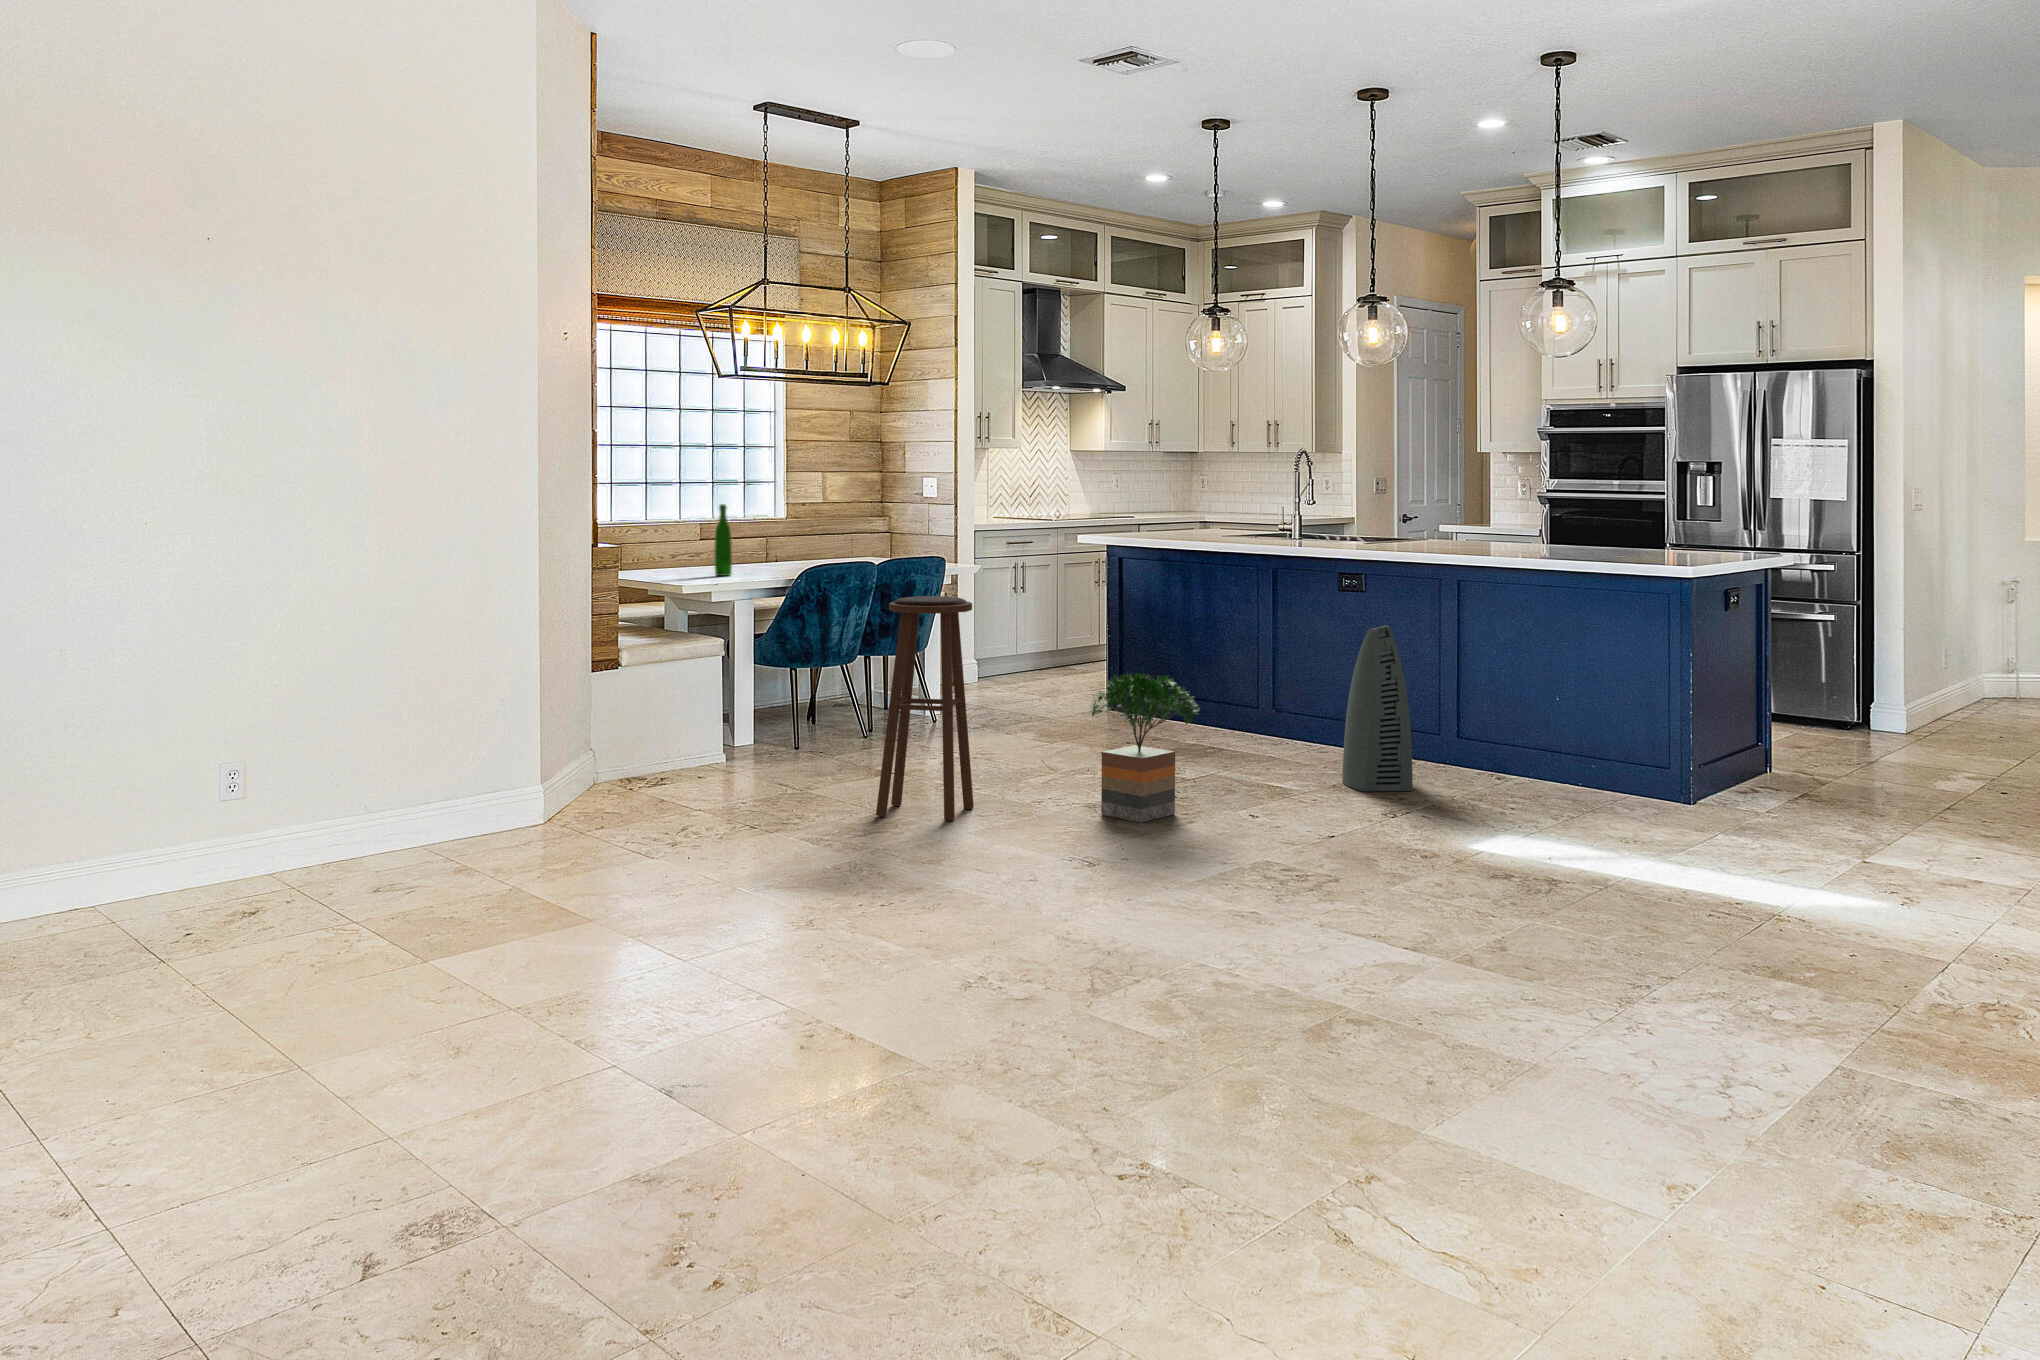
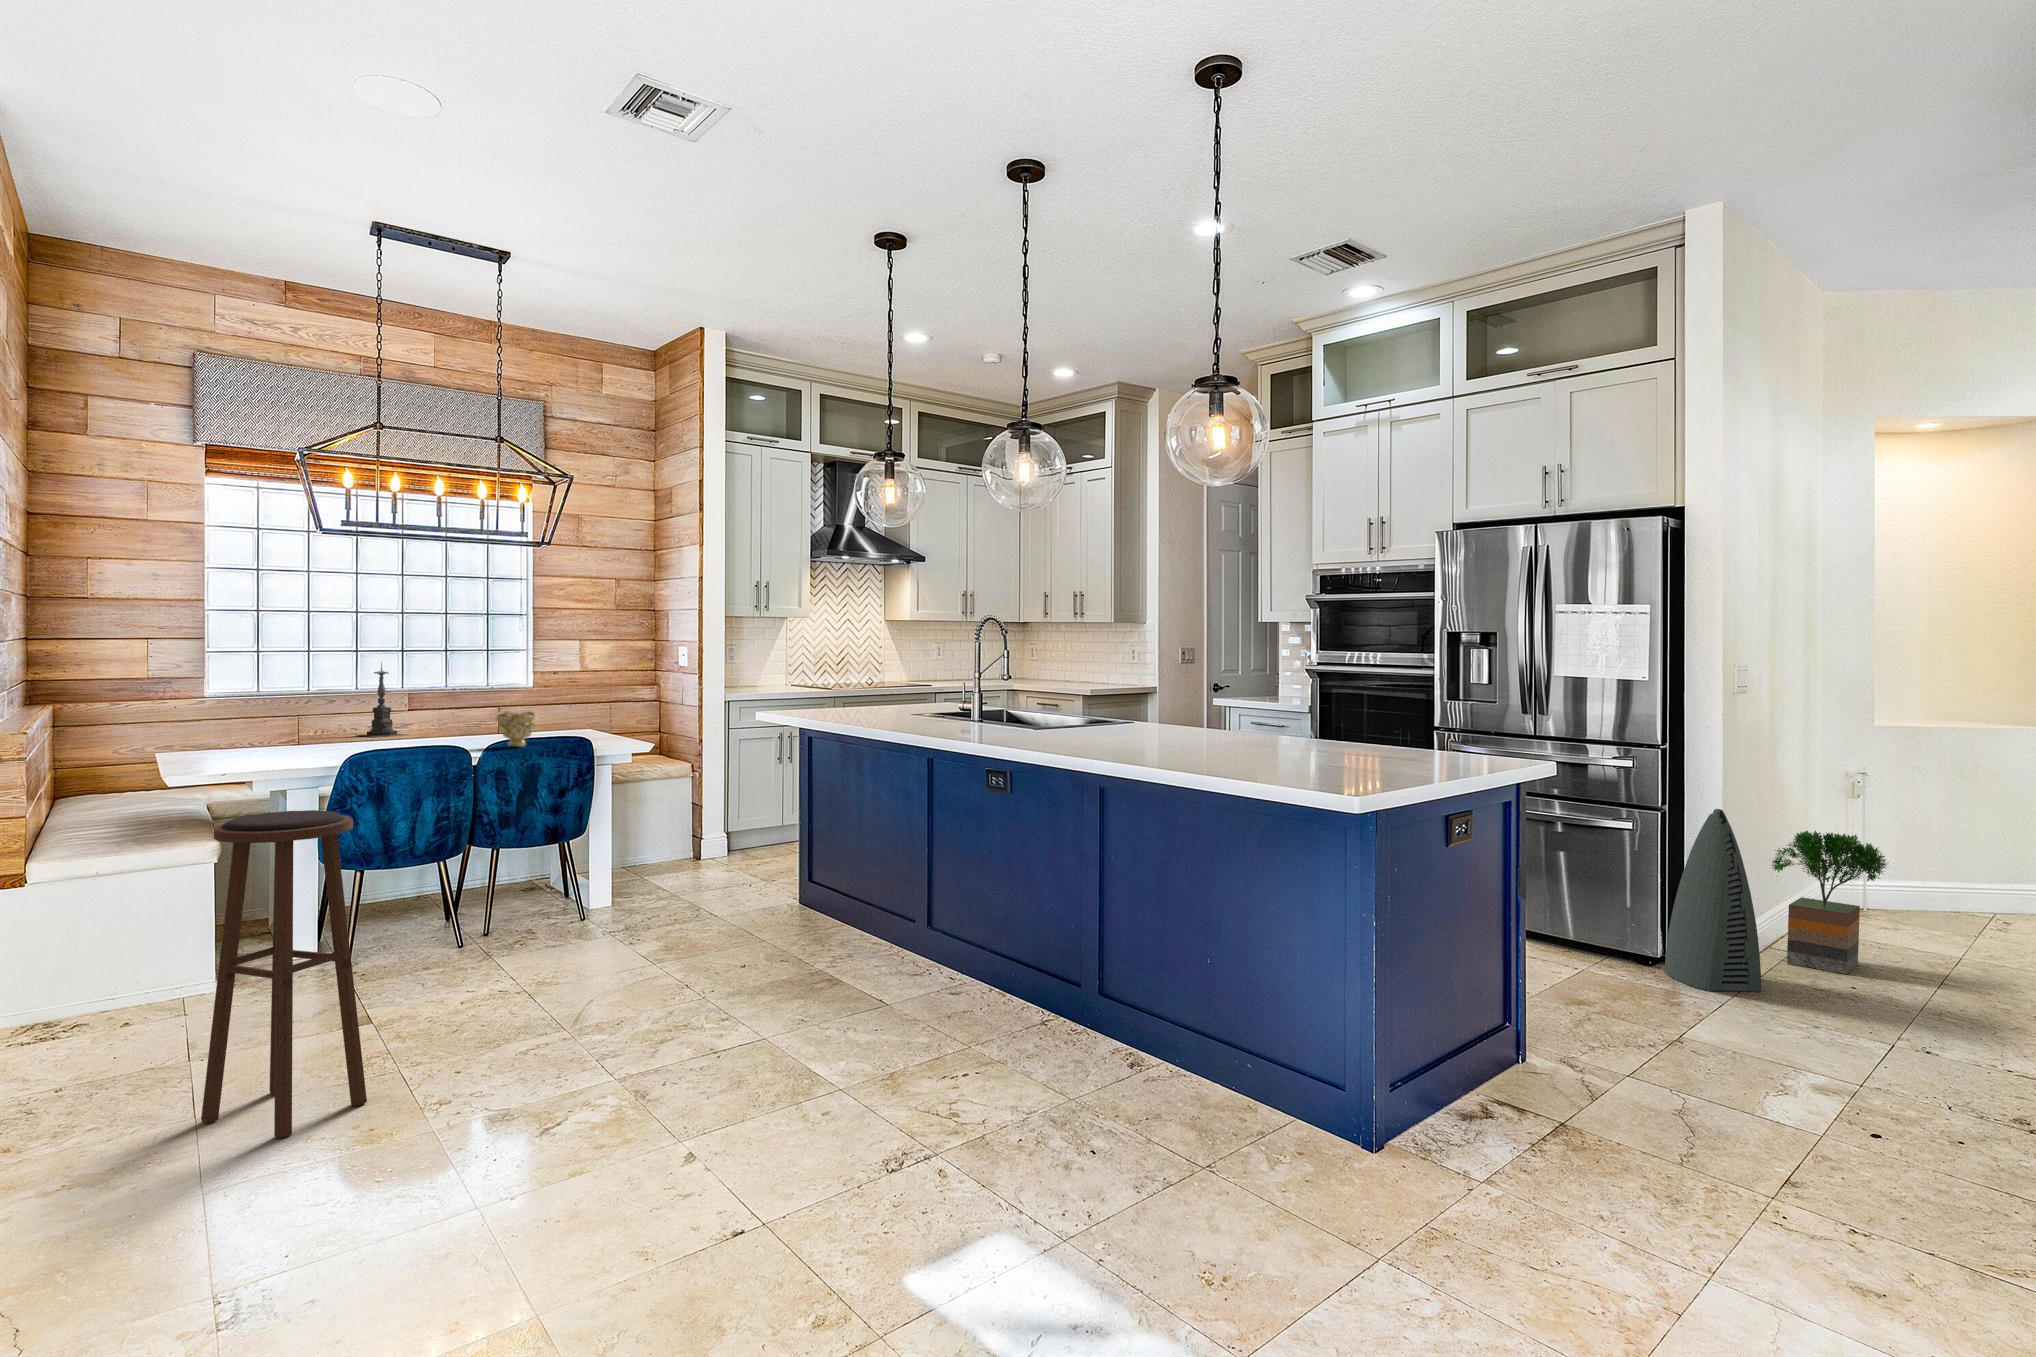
candle holder: none [655,492,705,564] -> present [357,662,406,737]
wine bottle: present [714,504,732,576] -> none [271,677,294,761]
decorative bowl: none [863,535,897,567] -> present [496,711,537,747]
air purifier: present [1342,626,1413,791] -> present [1665,809,1761,992]
potted tree: present [1089,673,1198,823] -> present [1772,830,1887,974]

